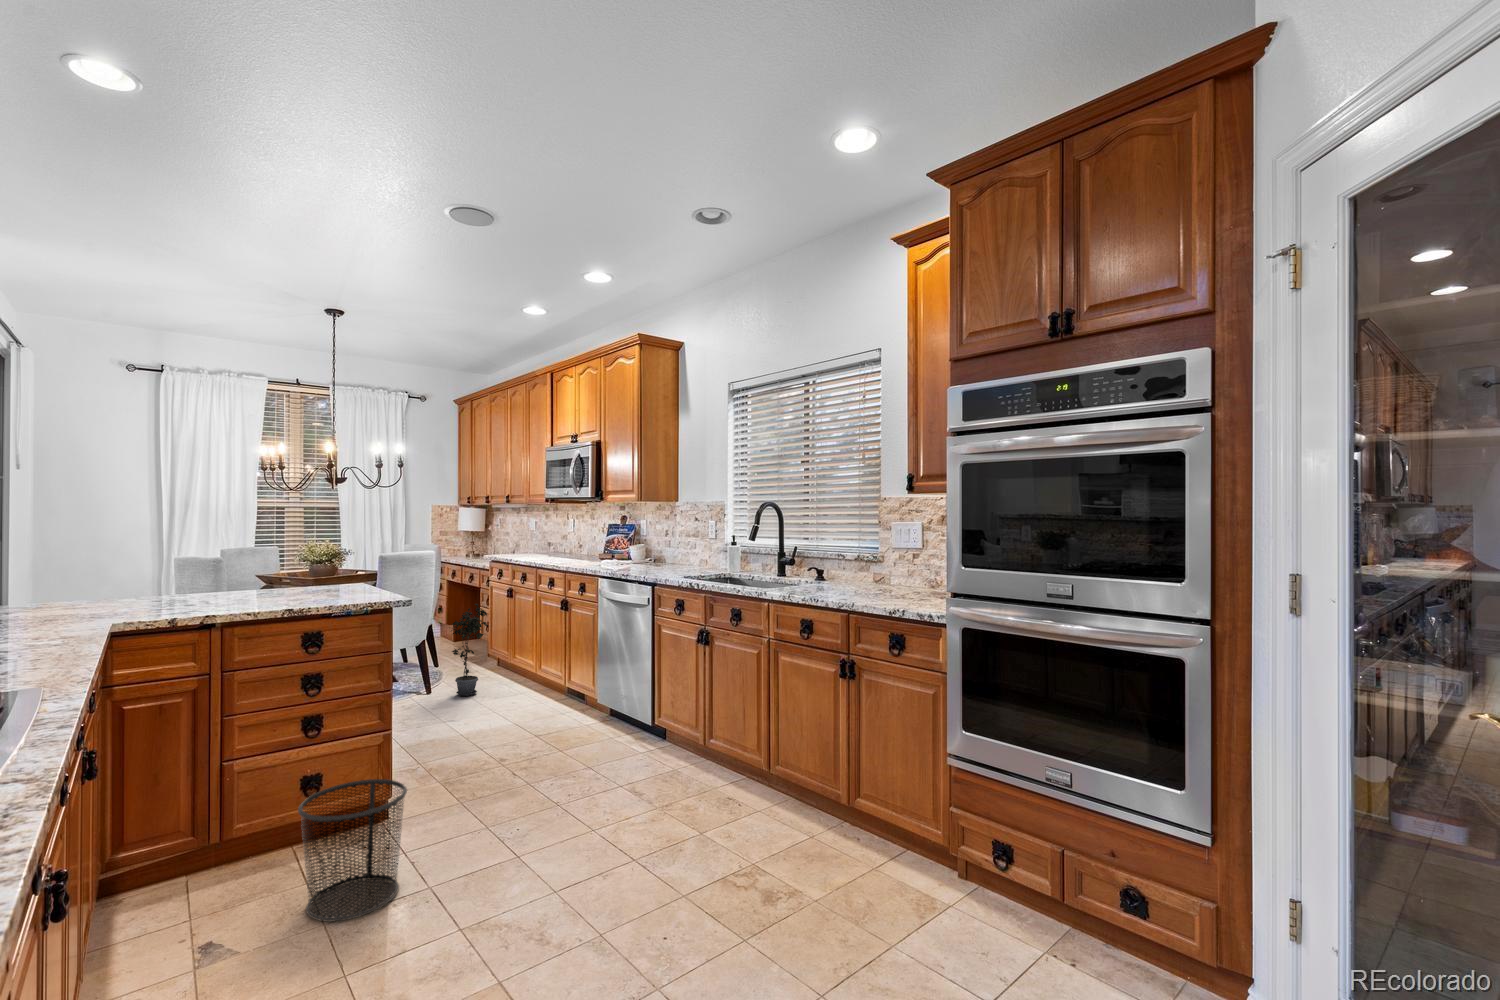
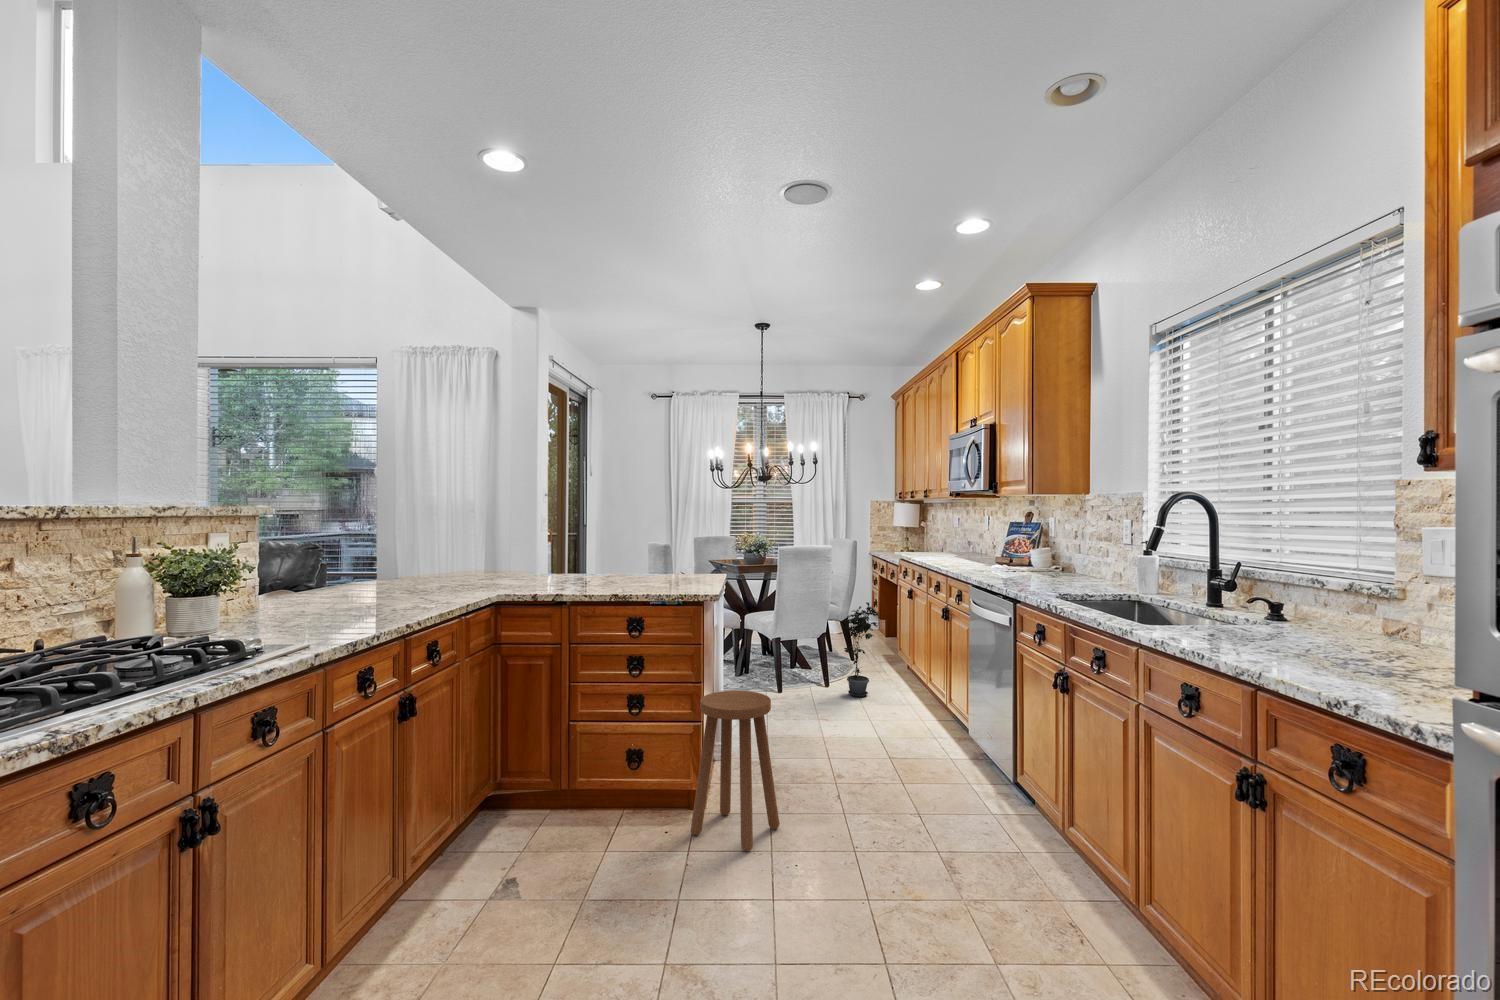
stool: none [392,689,478,840] -> present [691,691,780,851]
trash can: present [298,779,407,922] -> none [575,768,669,905]

